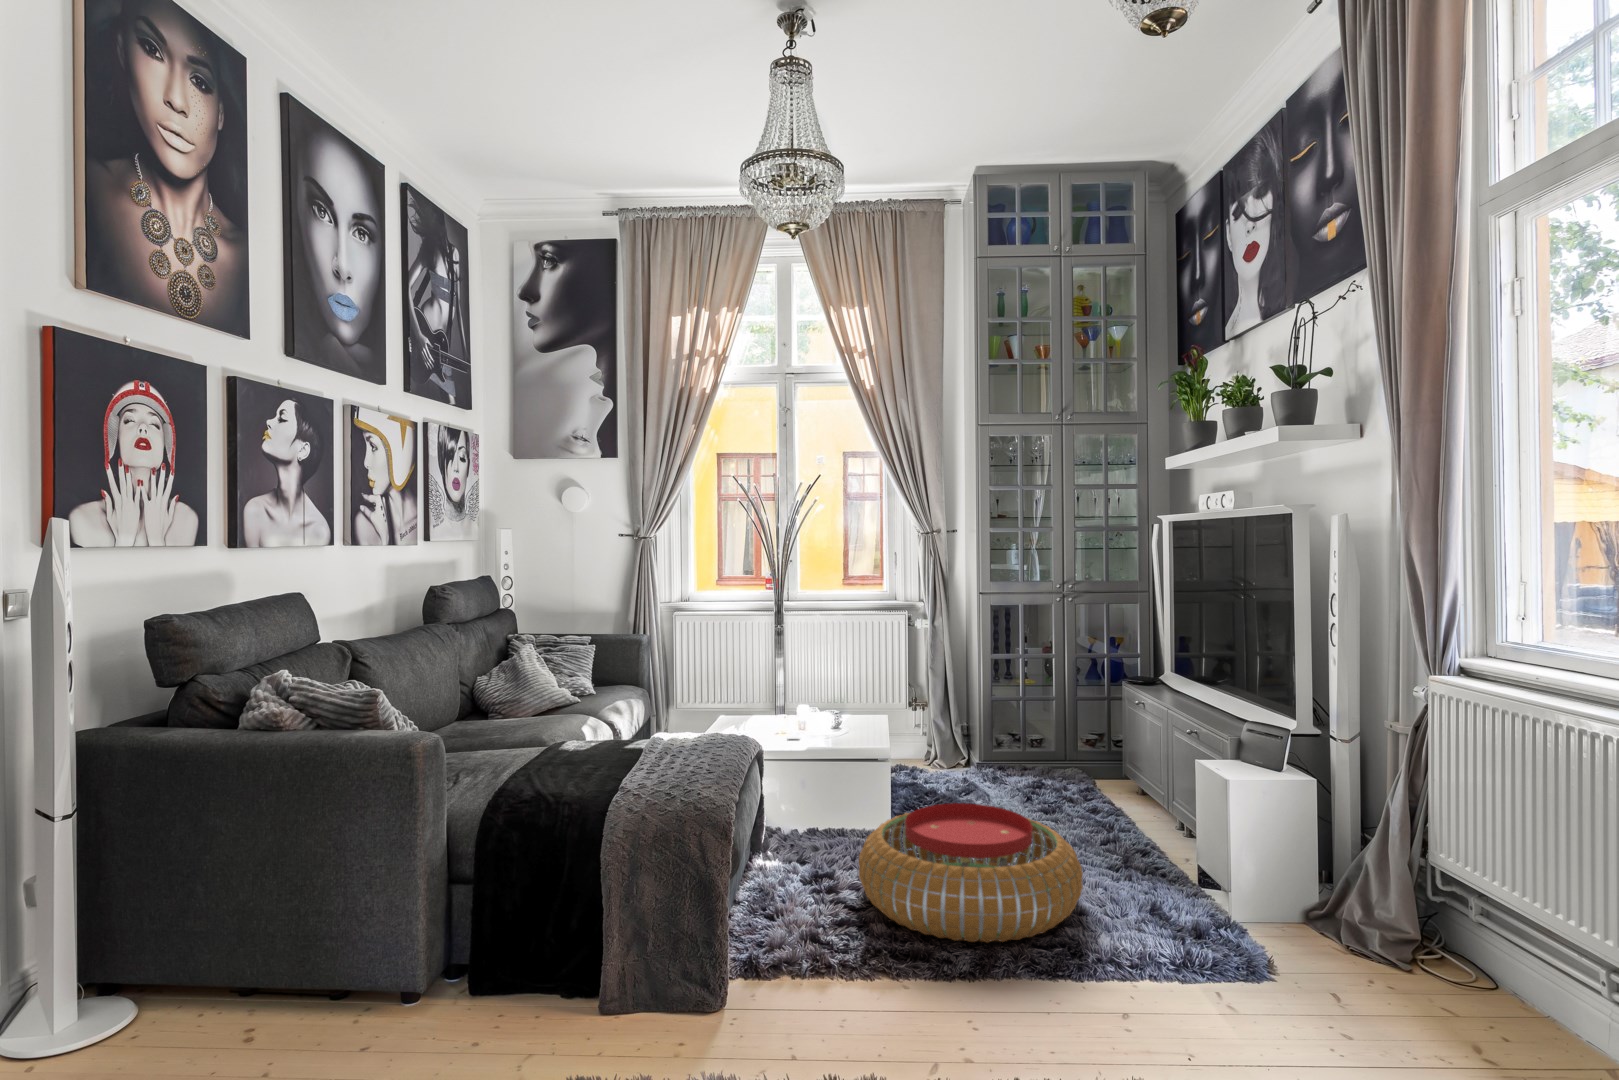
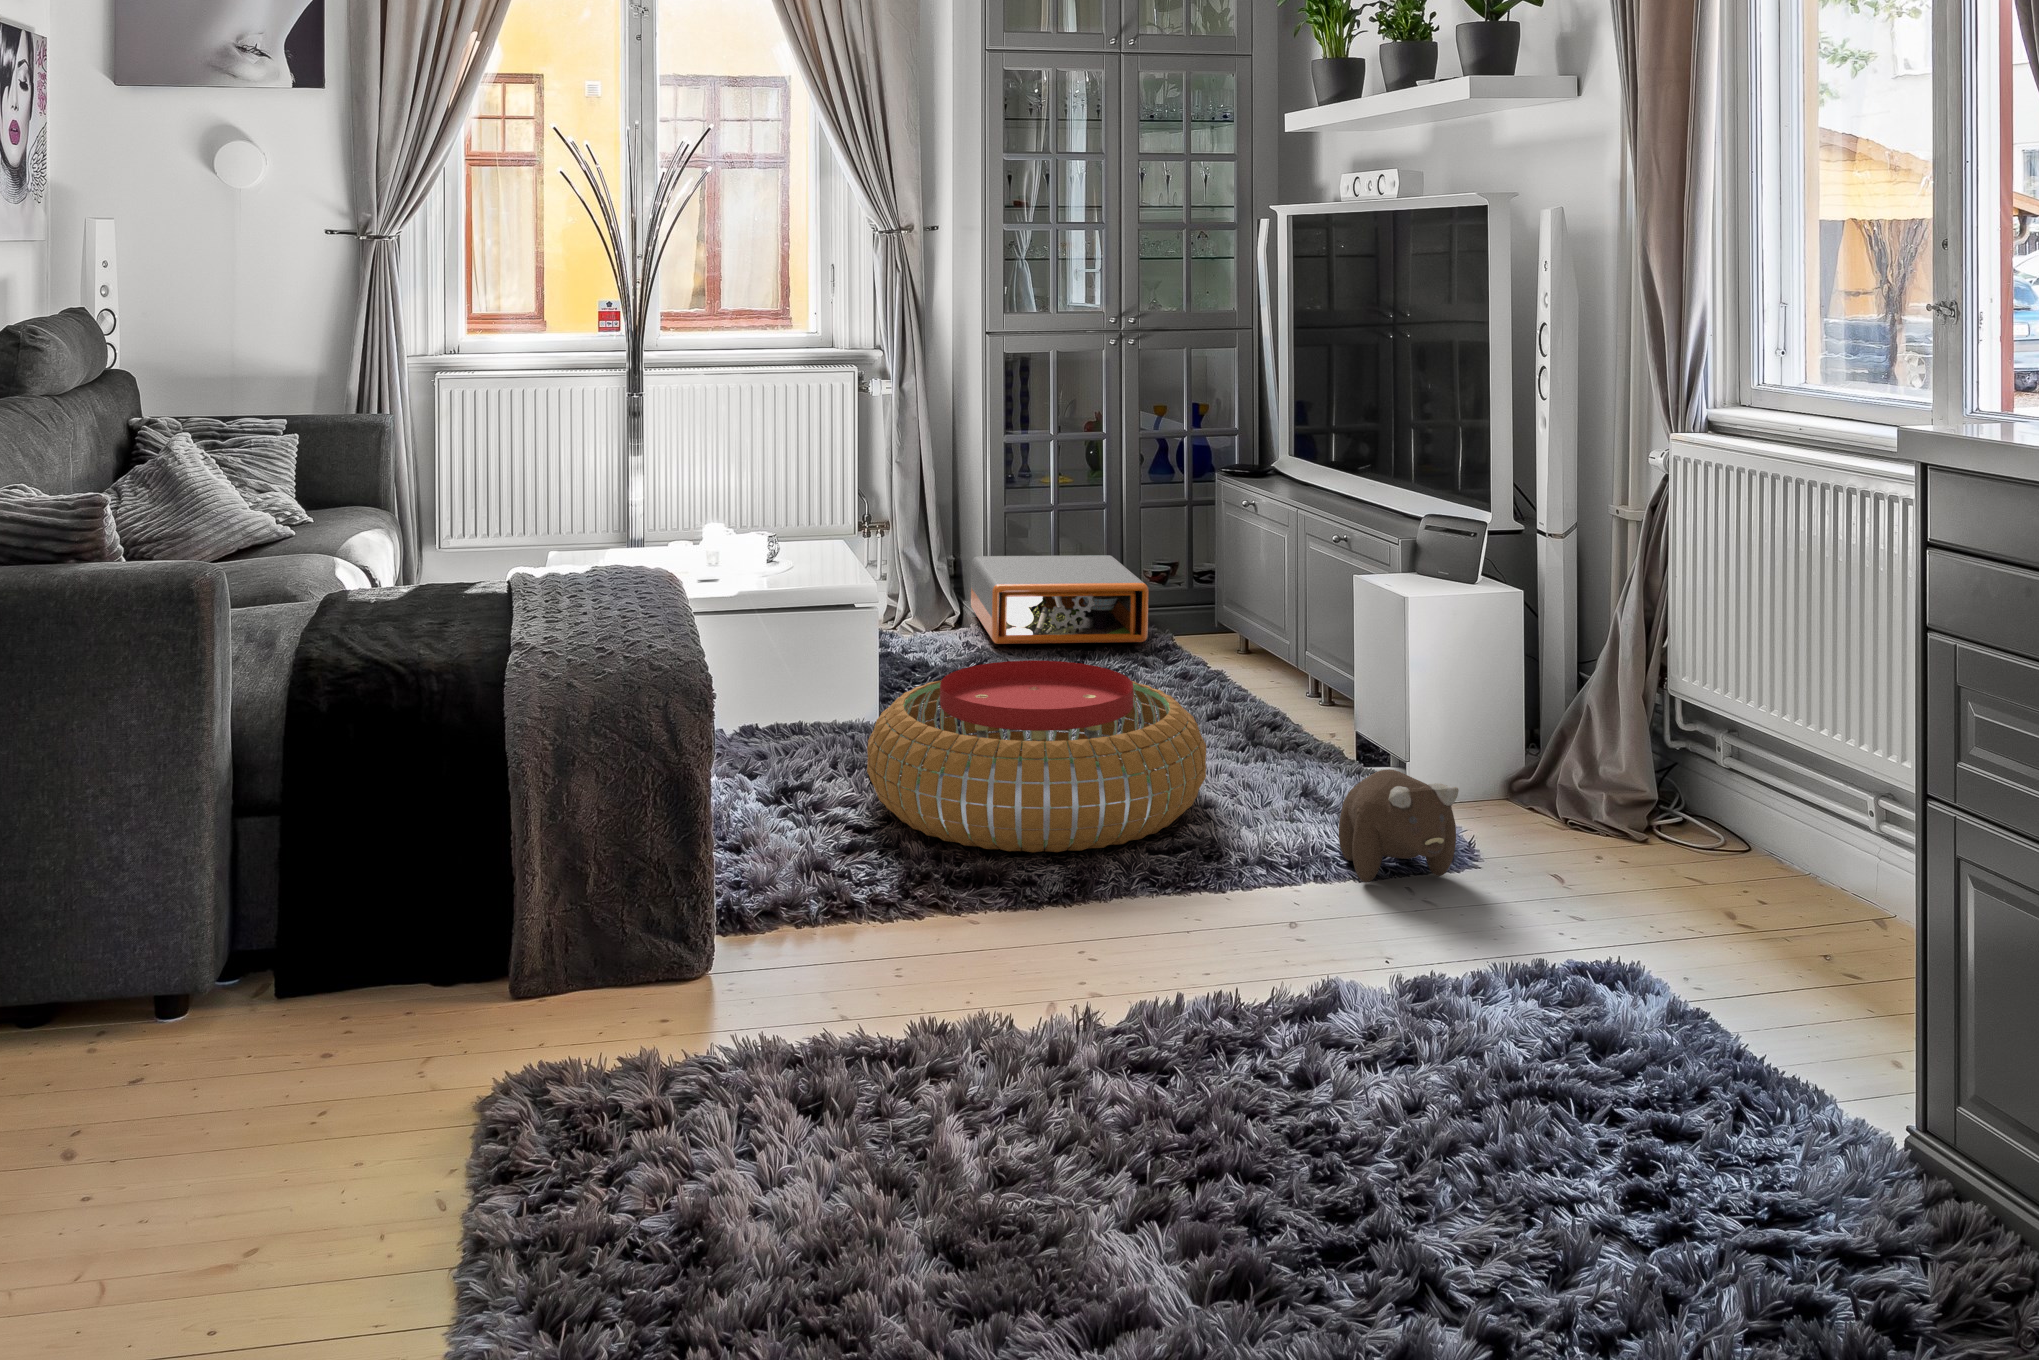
storage box: none [967,723,1071,783] -> present [971,555,1148,644]
plush toy: none [1172,910,1260,994] -> present [1339,769,1459,882]

